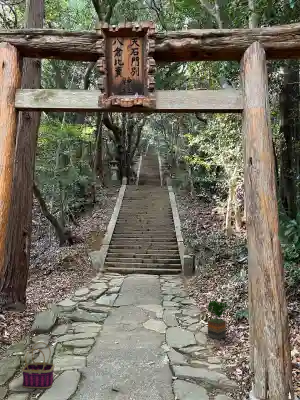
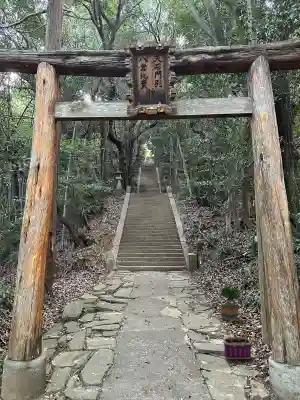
basket: present [22,342,54,388] -> present [223,320,251,359]

